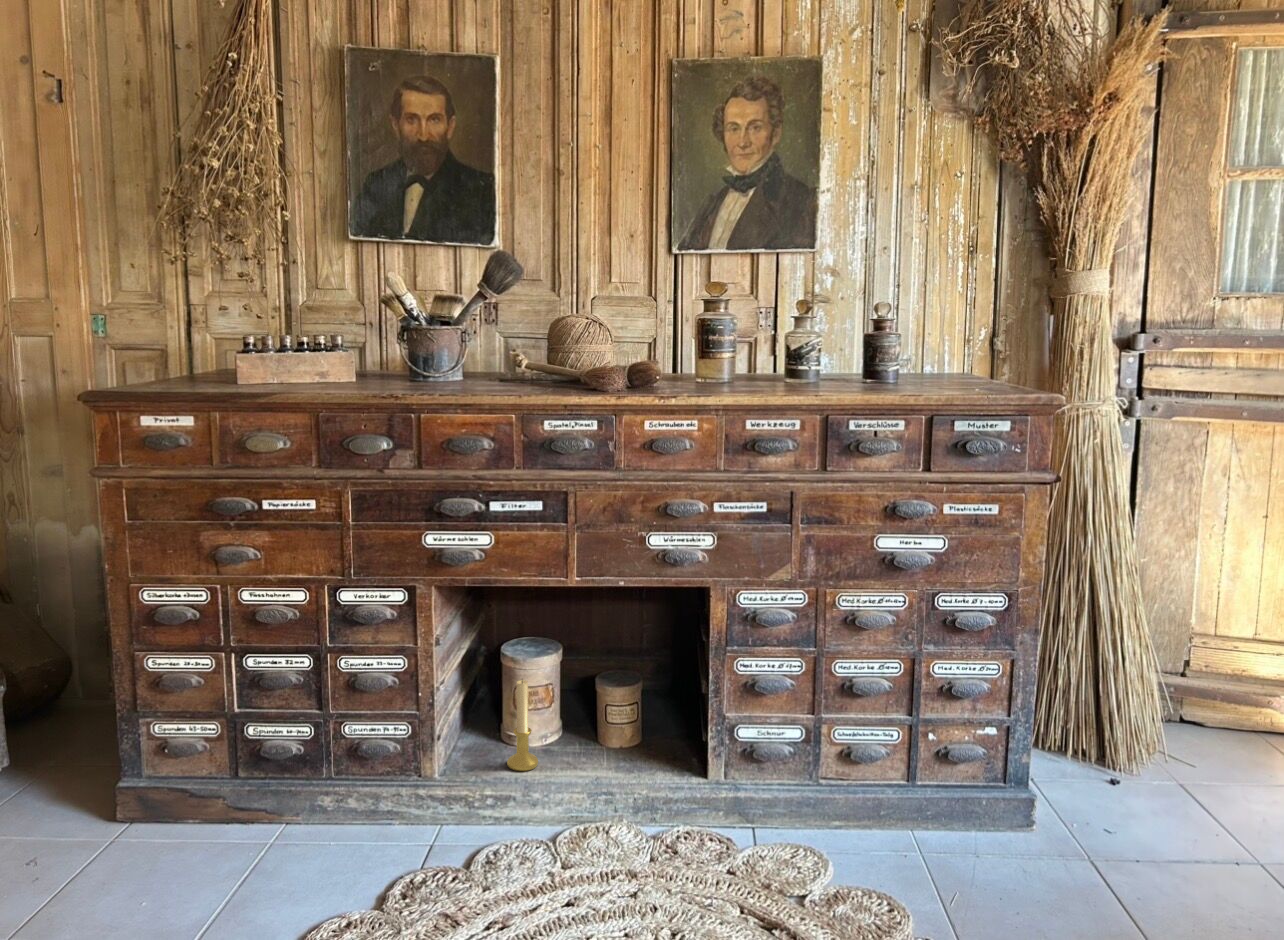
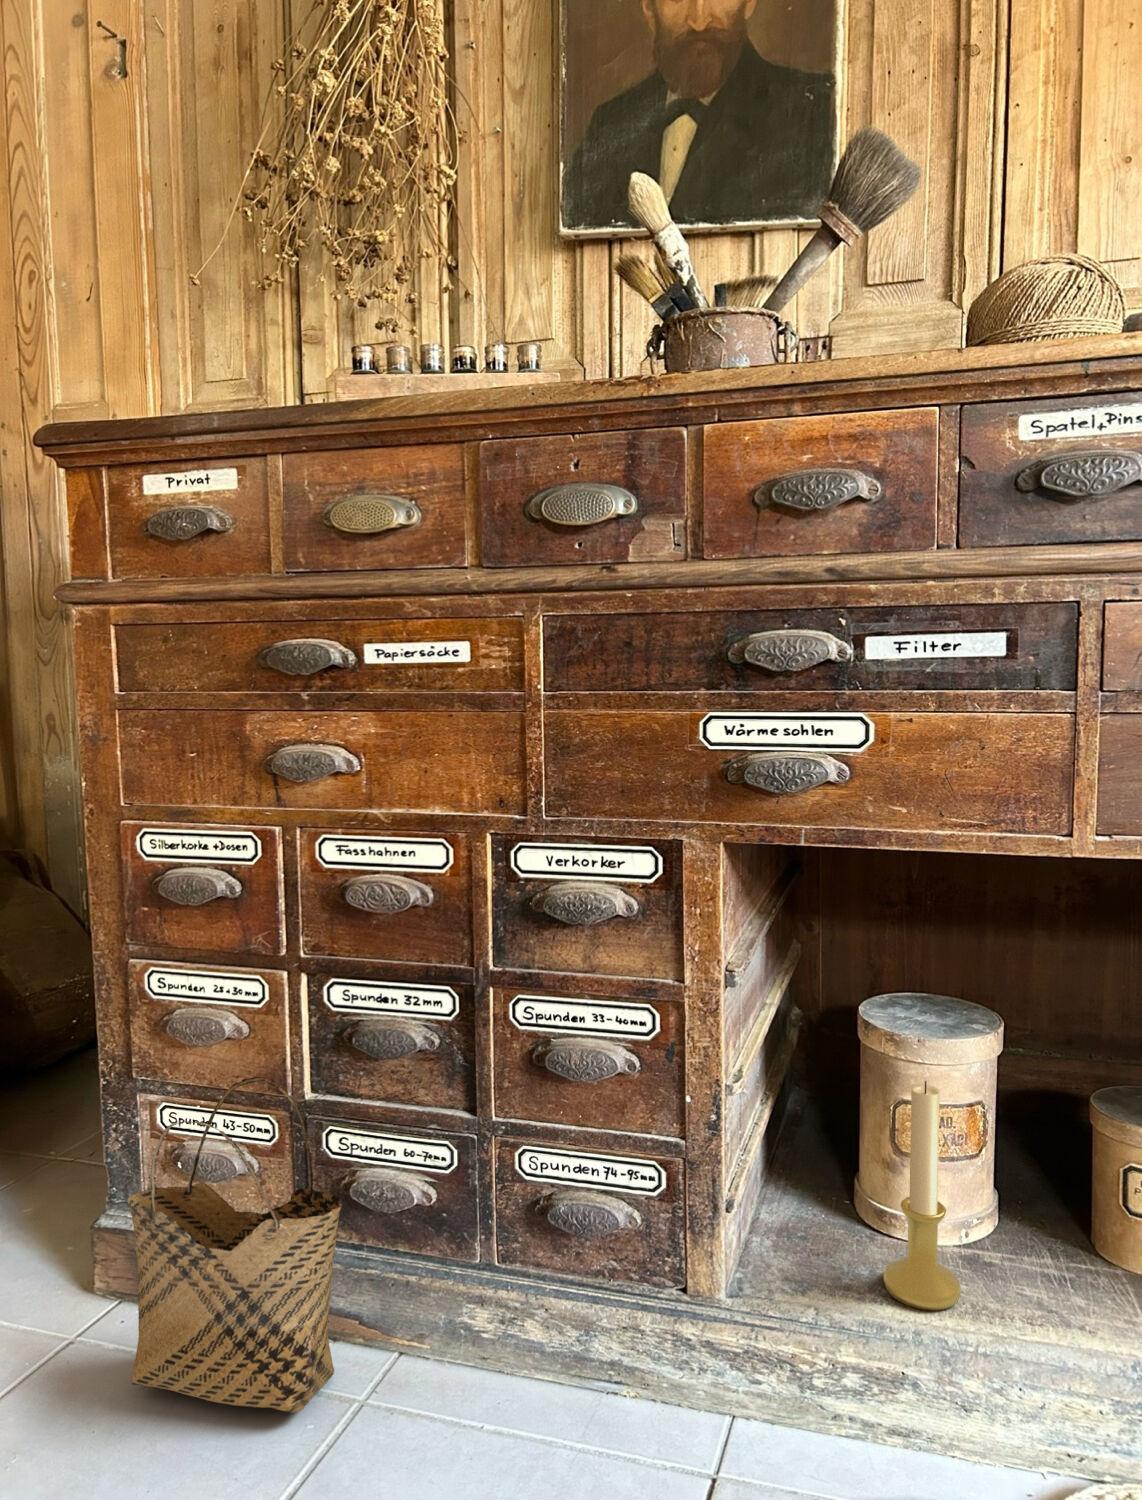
woven basket: none [152,703,260,847] -> present [128,1077,342,1413]

